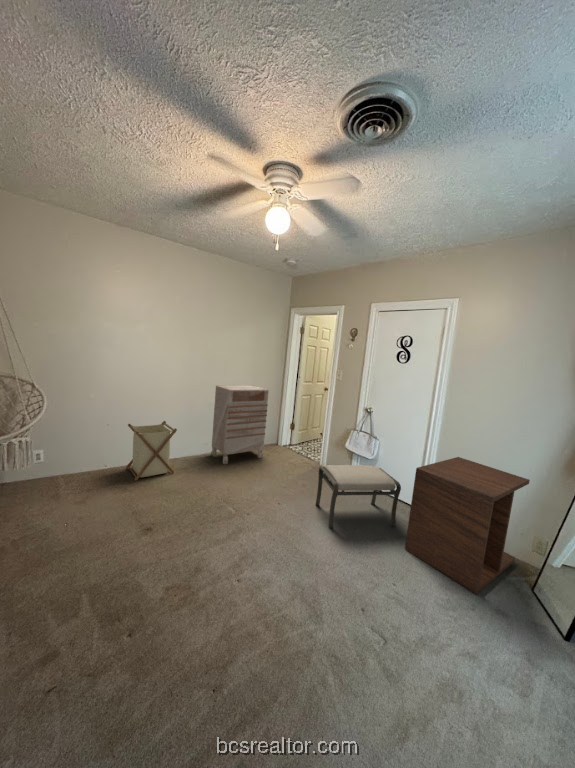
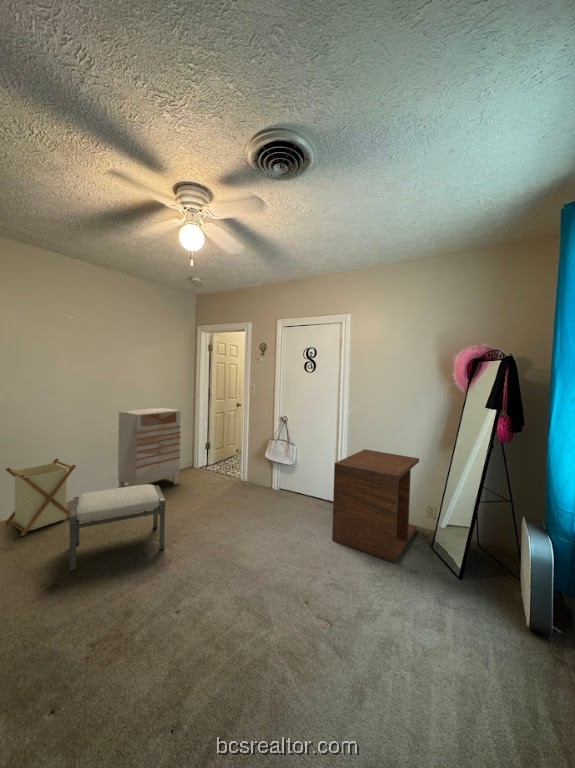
ottoman: present [316,465,401,528] -> present [69,484,165,571]

